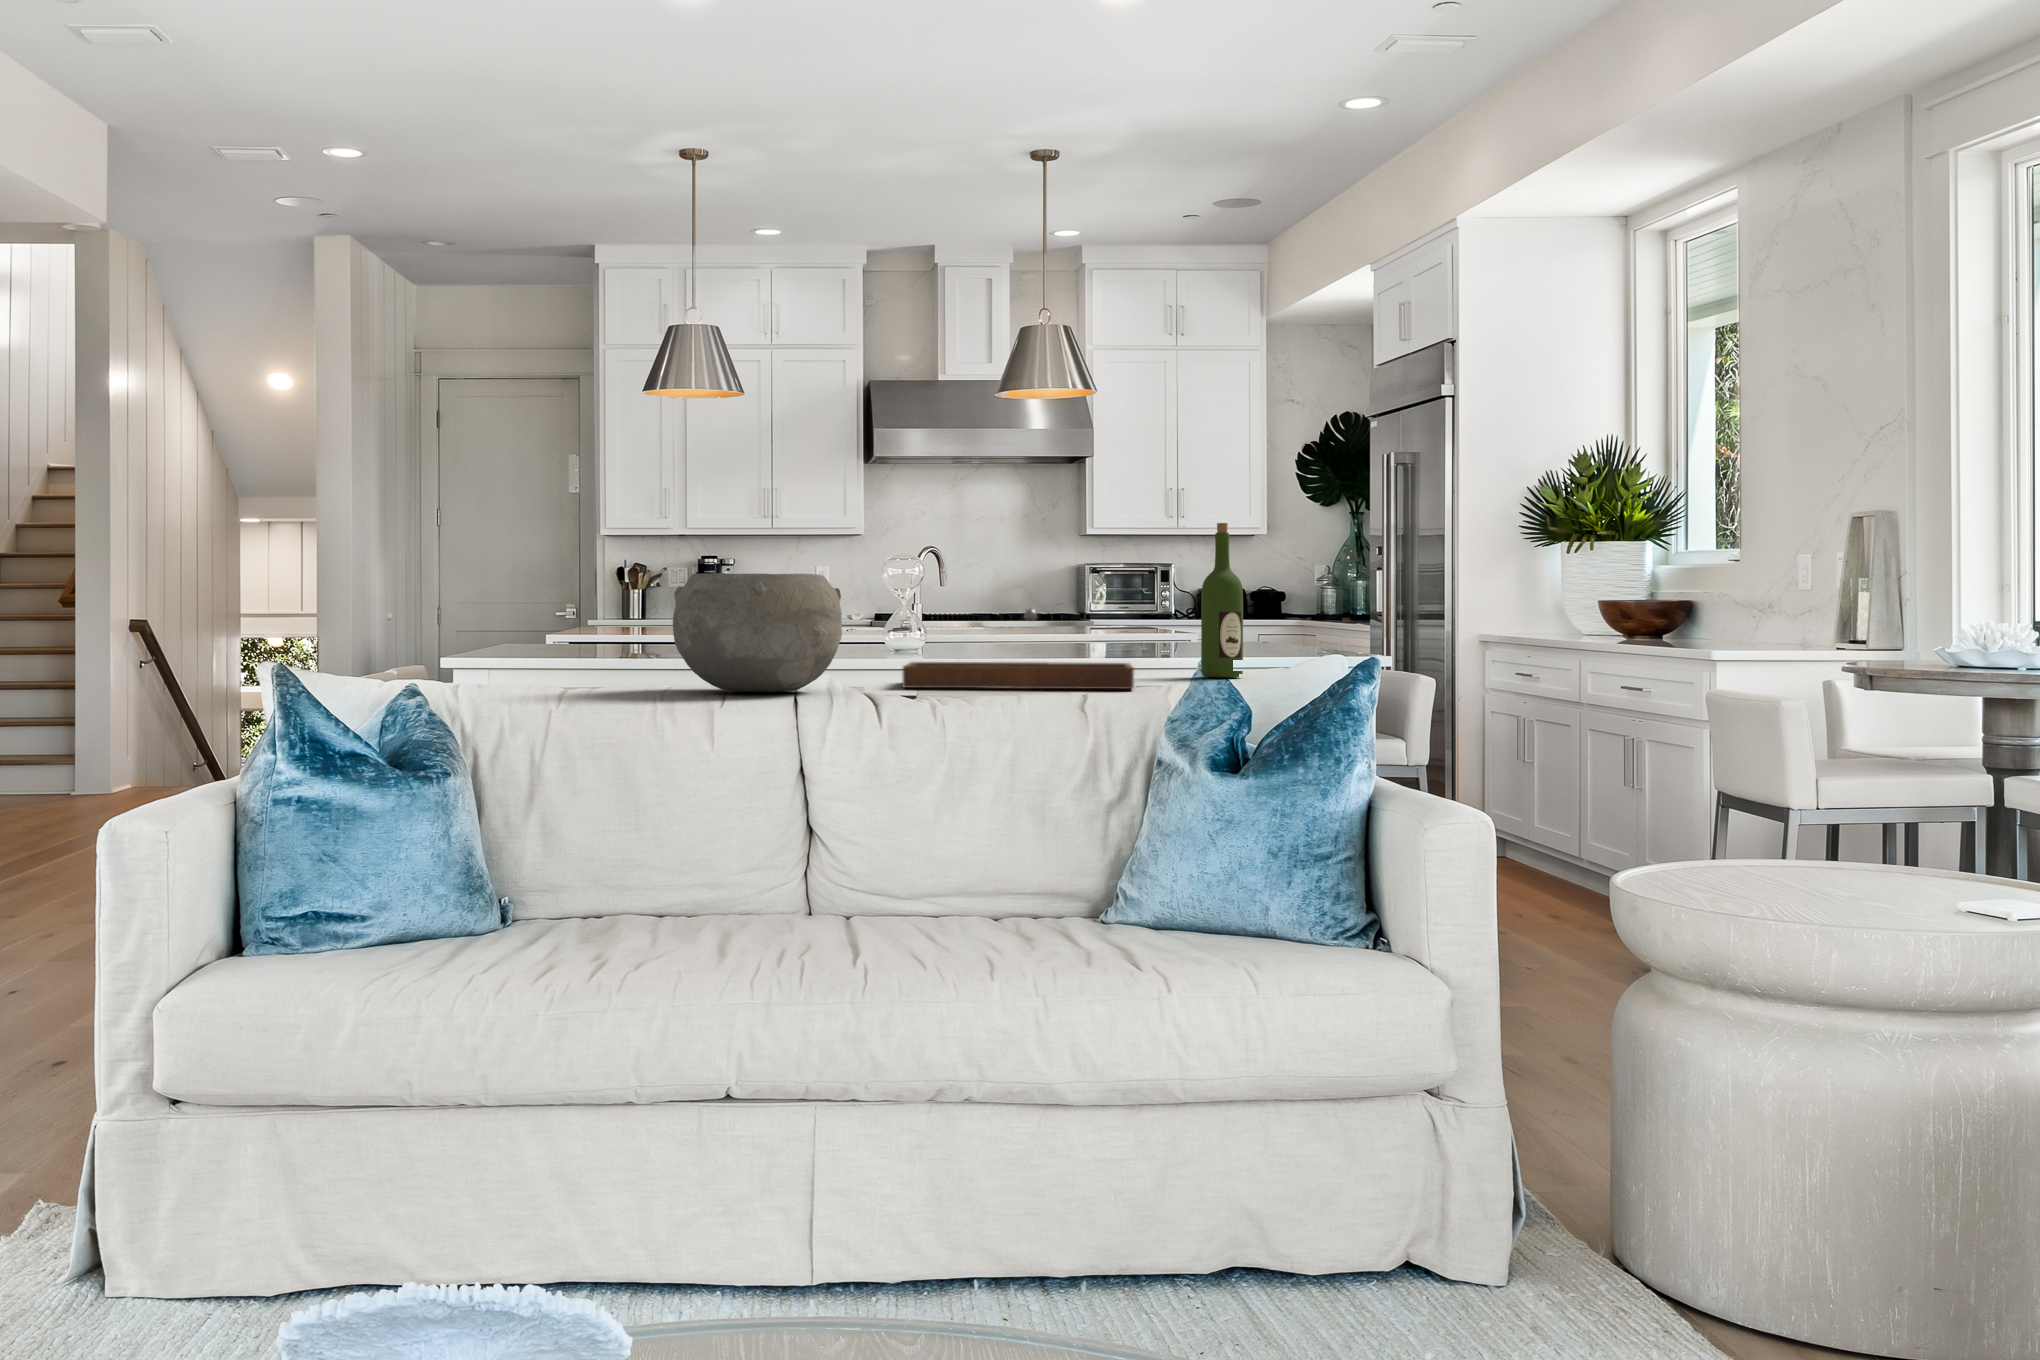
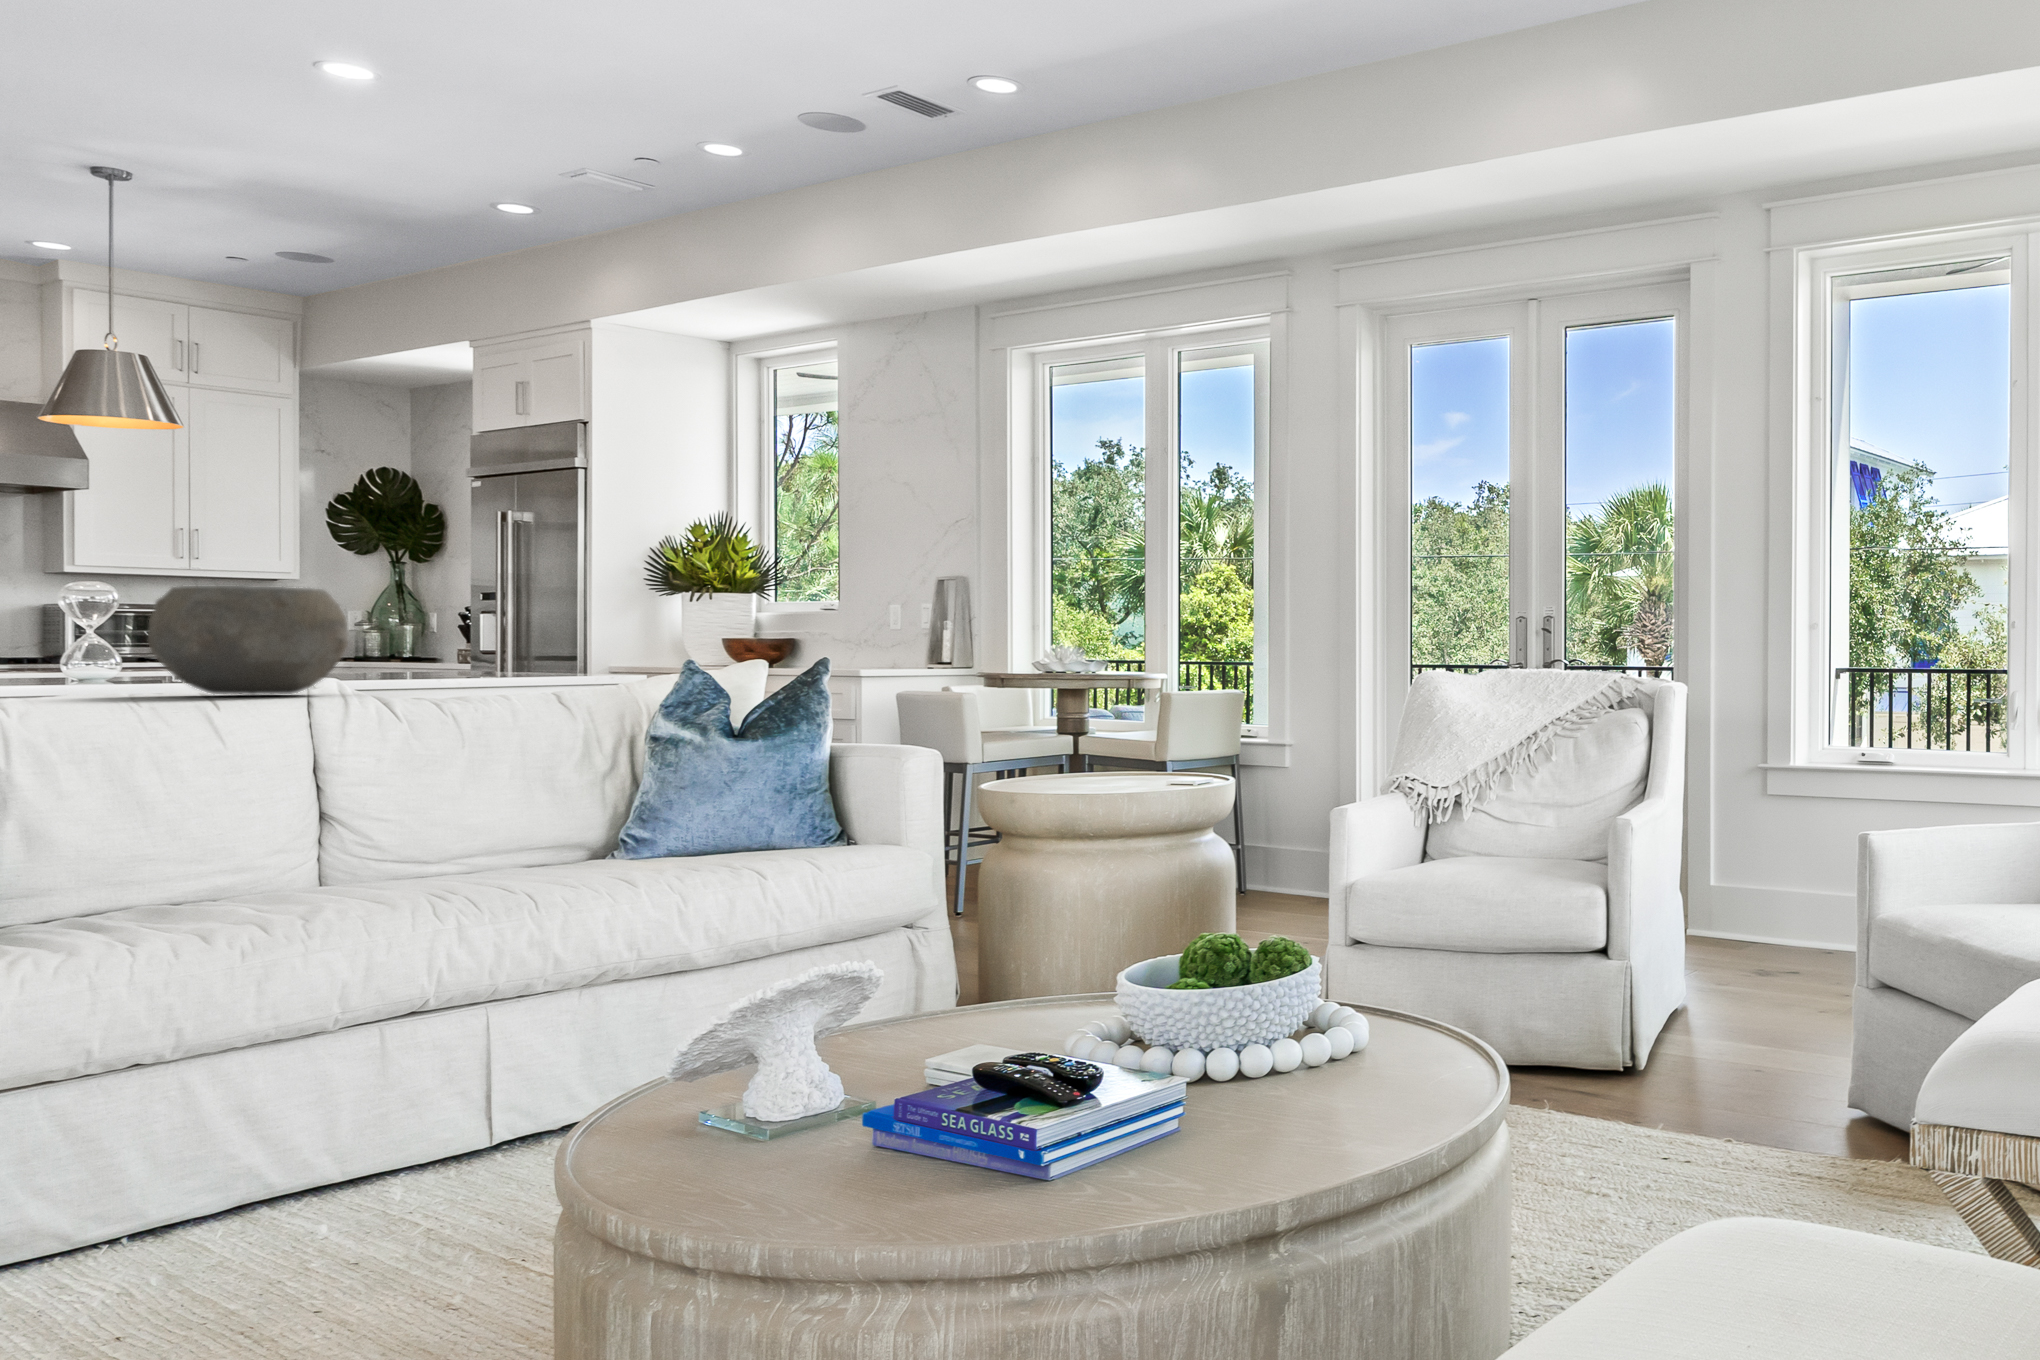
wine bottle: present [1201,523,1243,677] -> none [593,562,631,684]
tray: present [903,609,1134,689] -> none [352,625,600,691]

